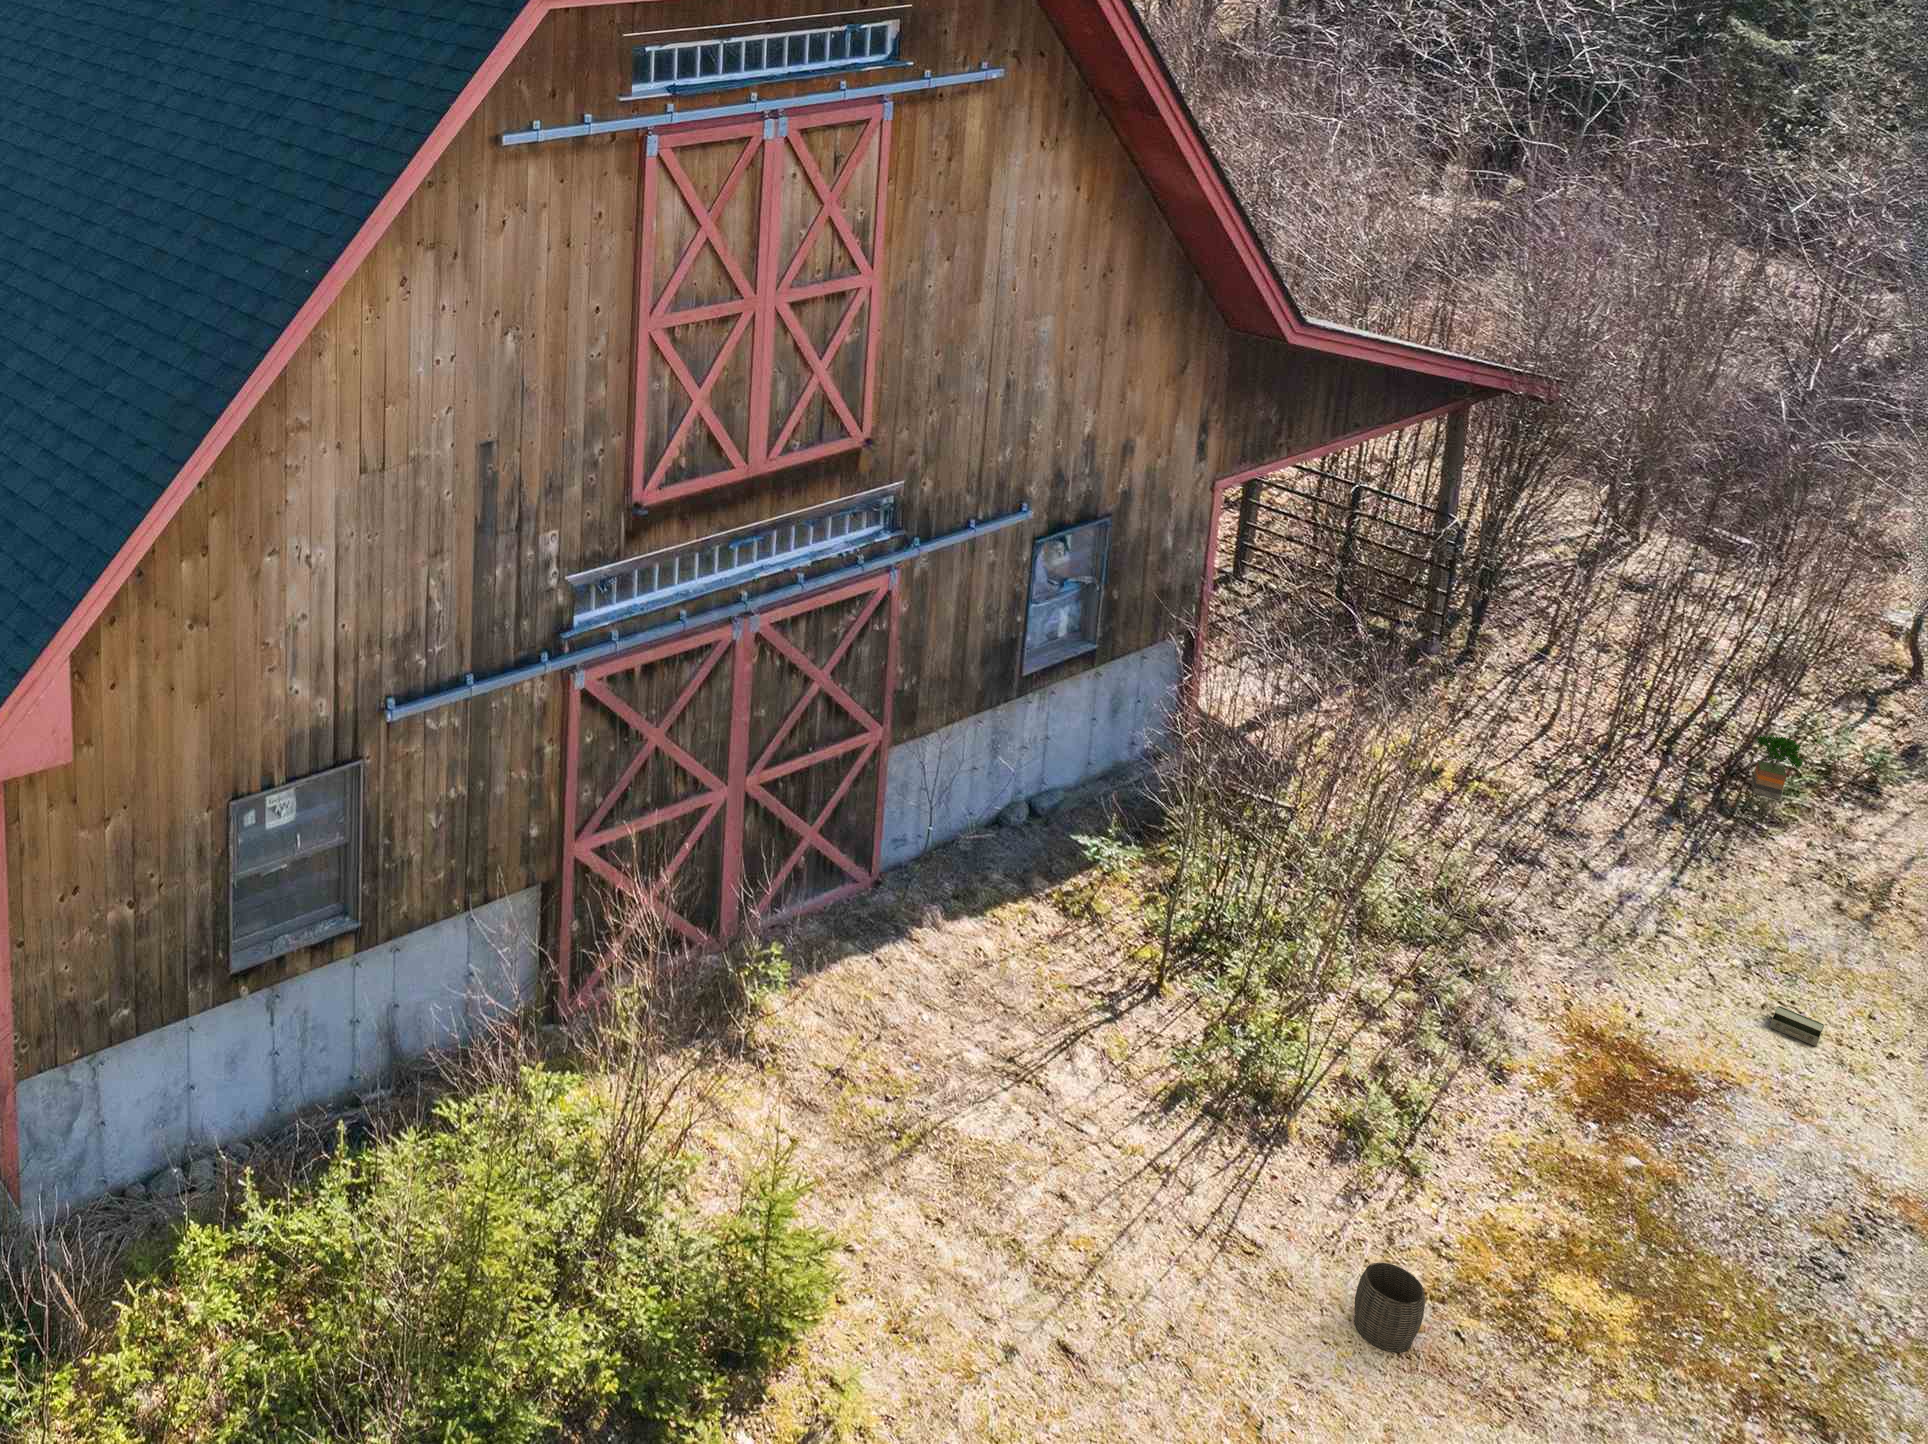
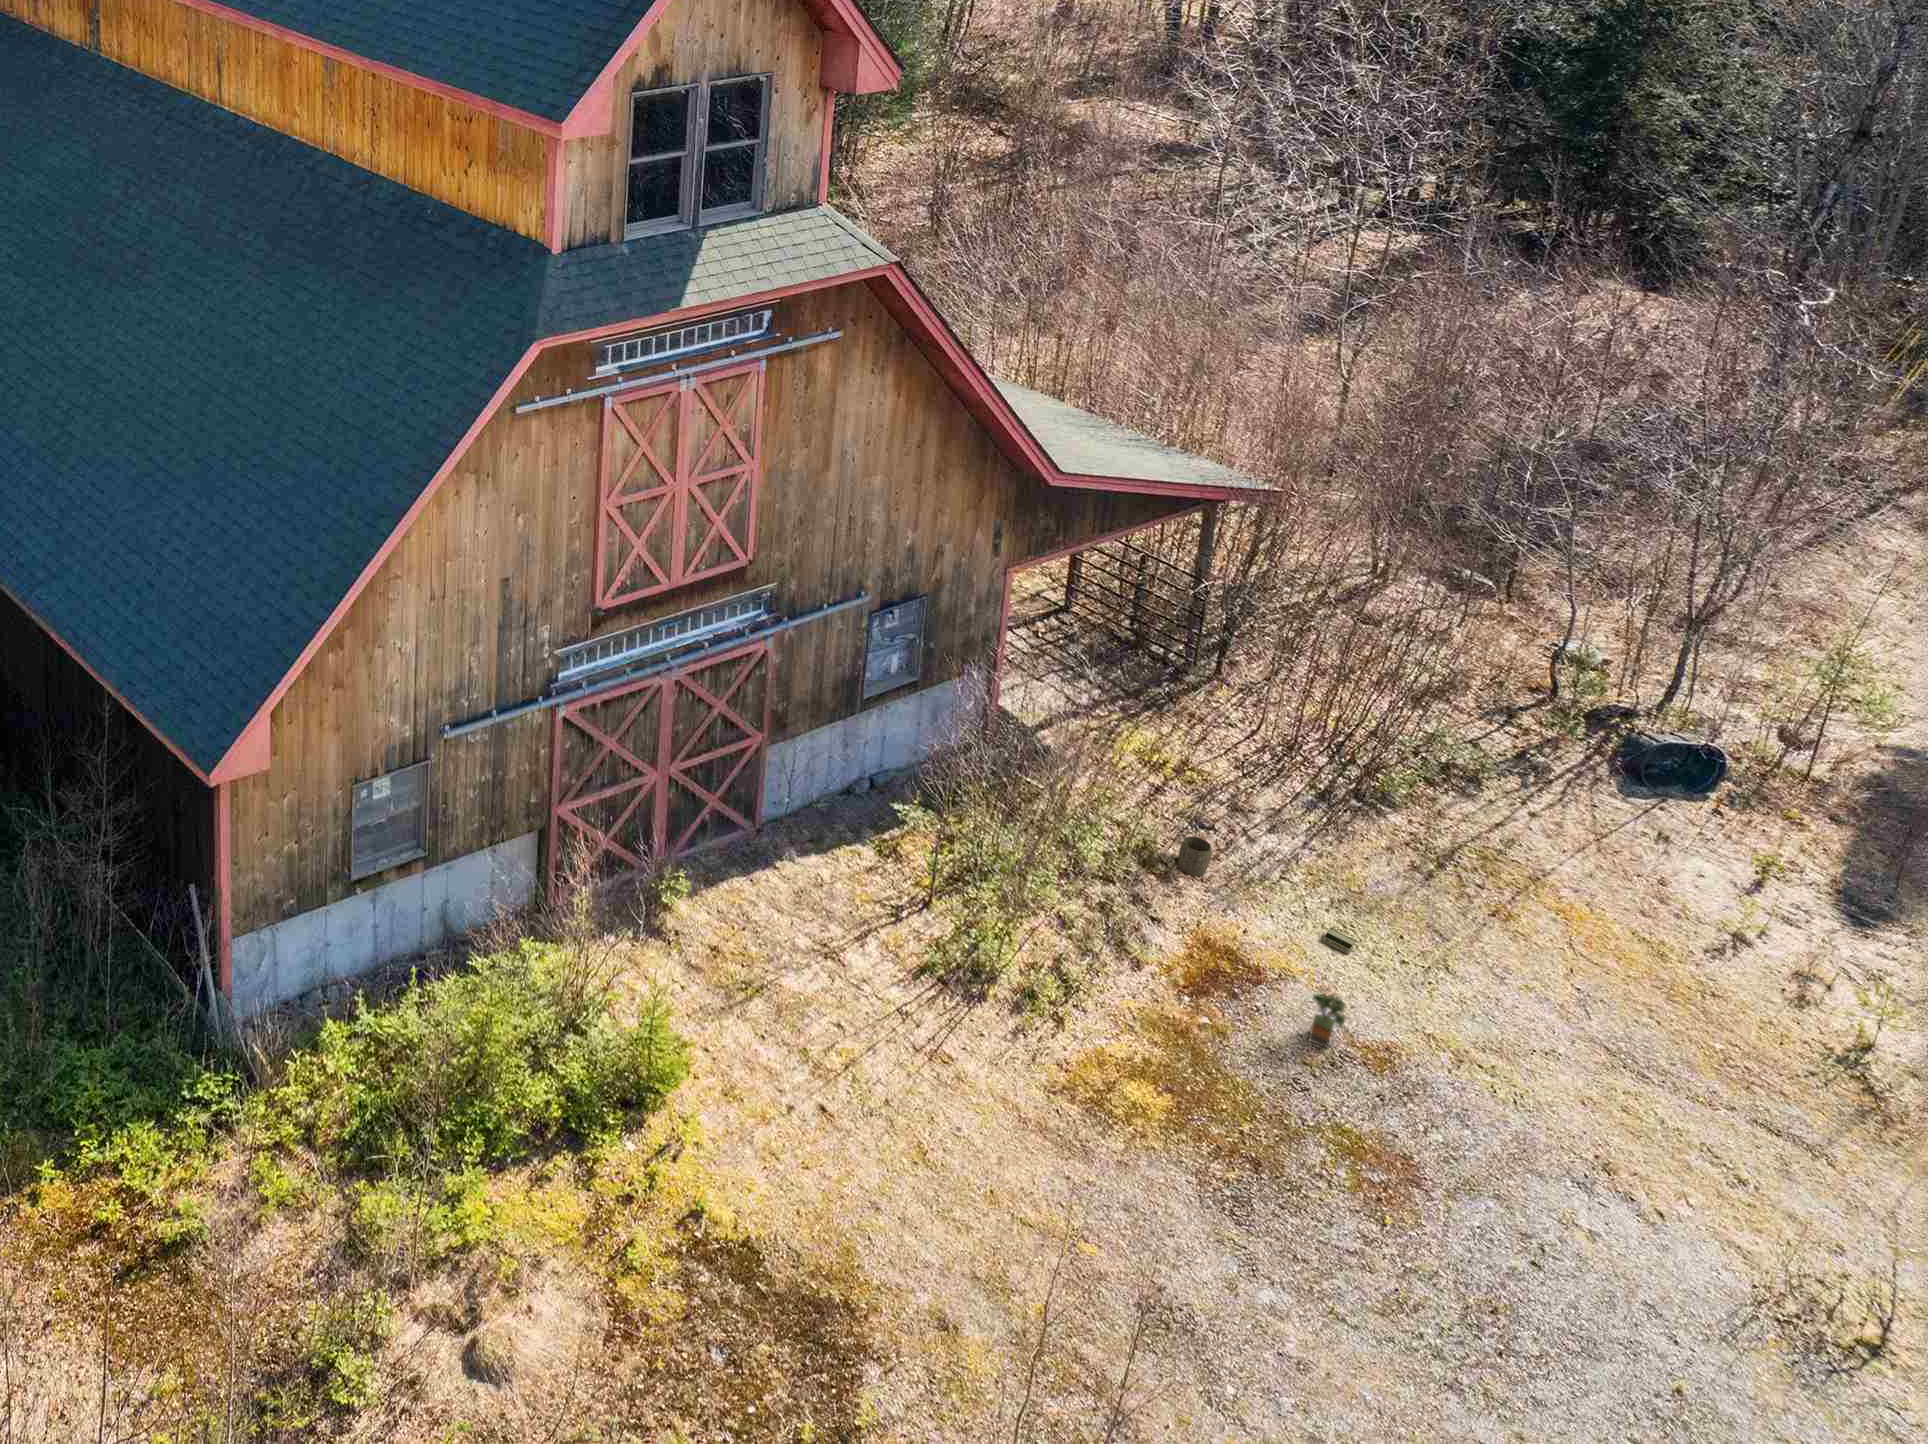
potted tree: present [1751,735,1803,800] -> present [1309,994,1347,1048]
woven basket: present [1354,1262,1425,1352] -> present [1178,836,1211,876]

